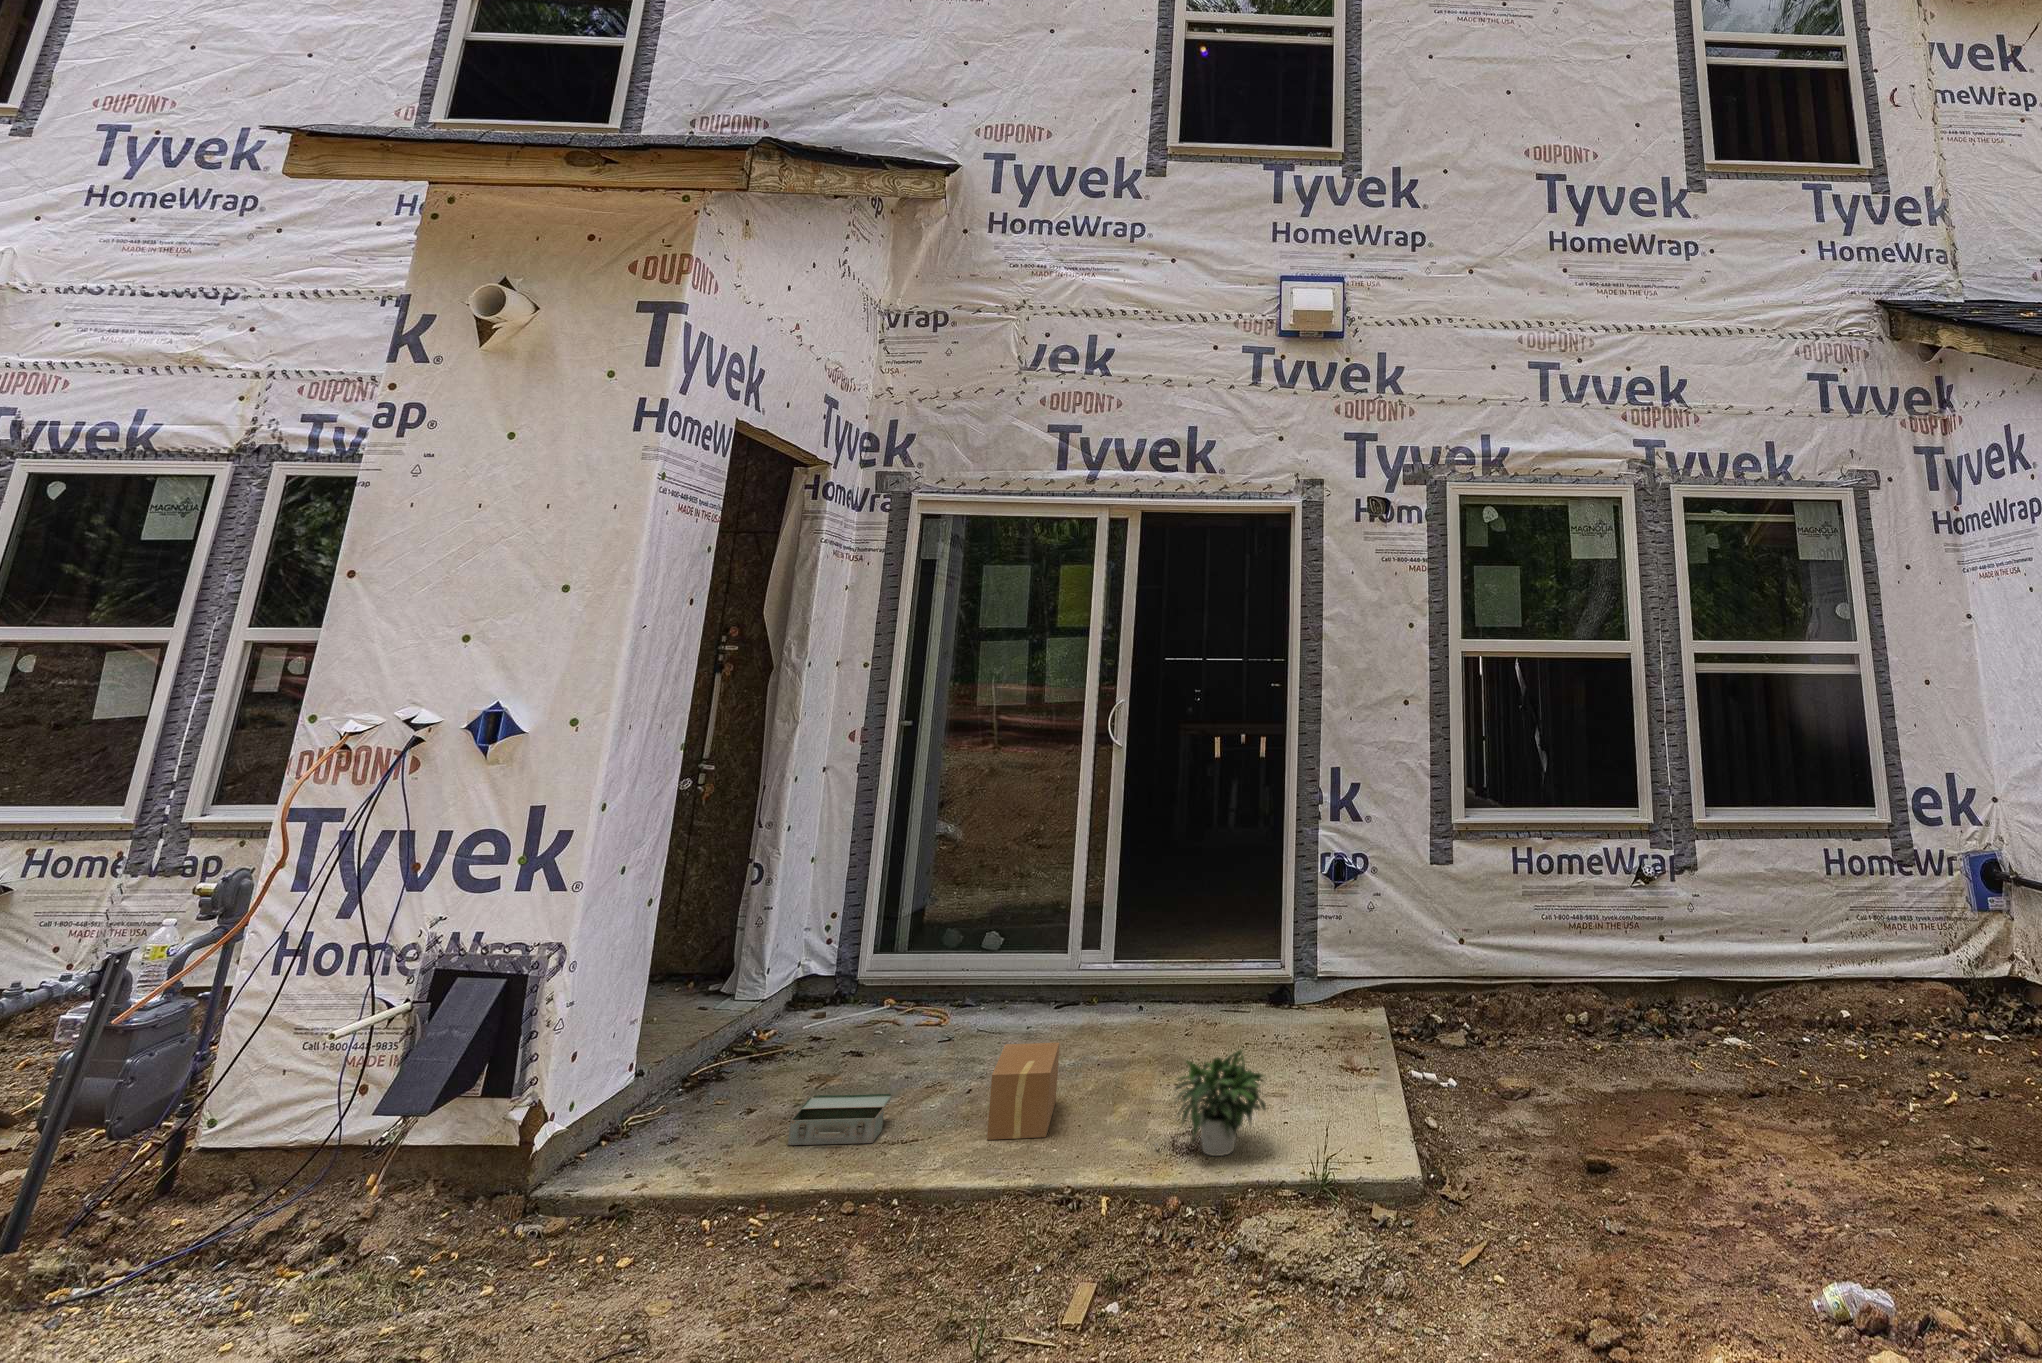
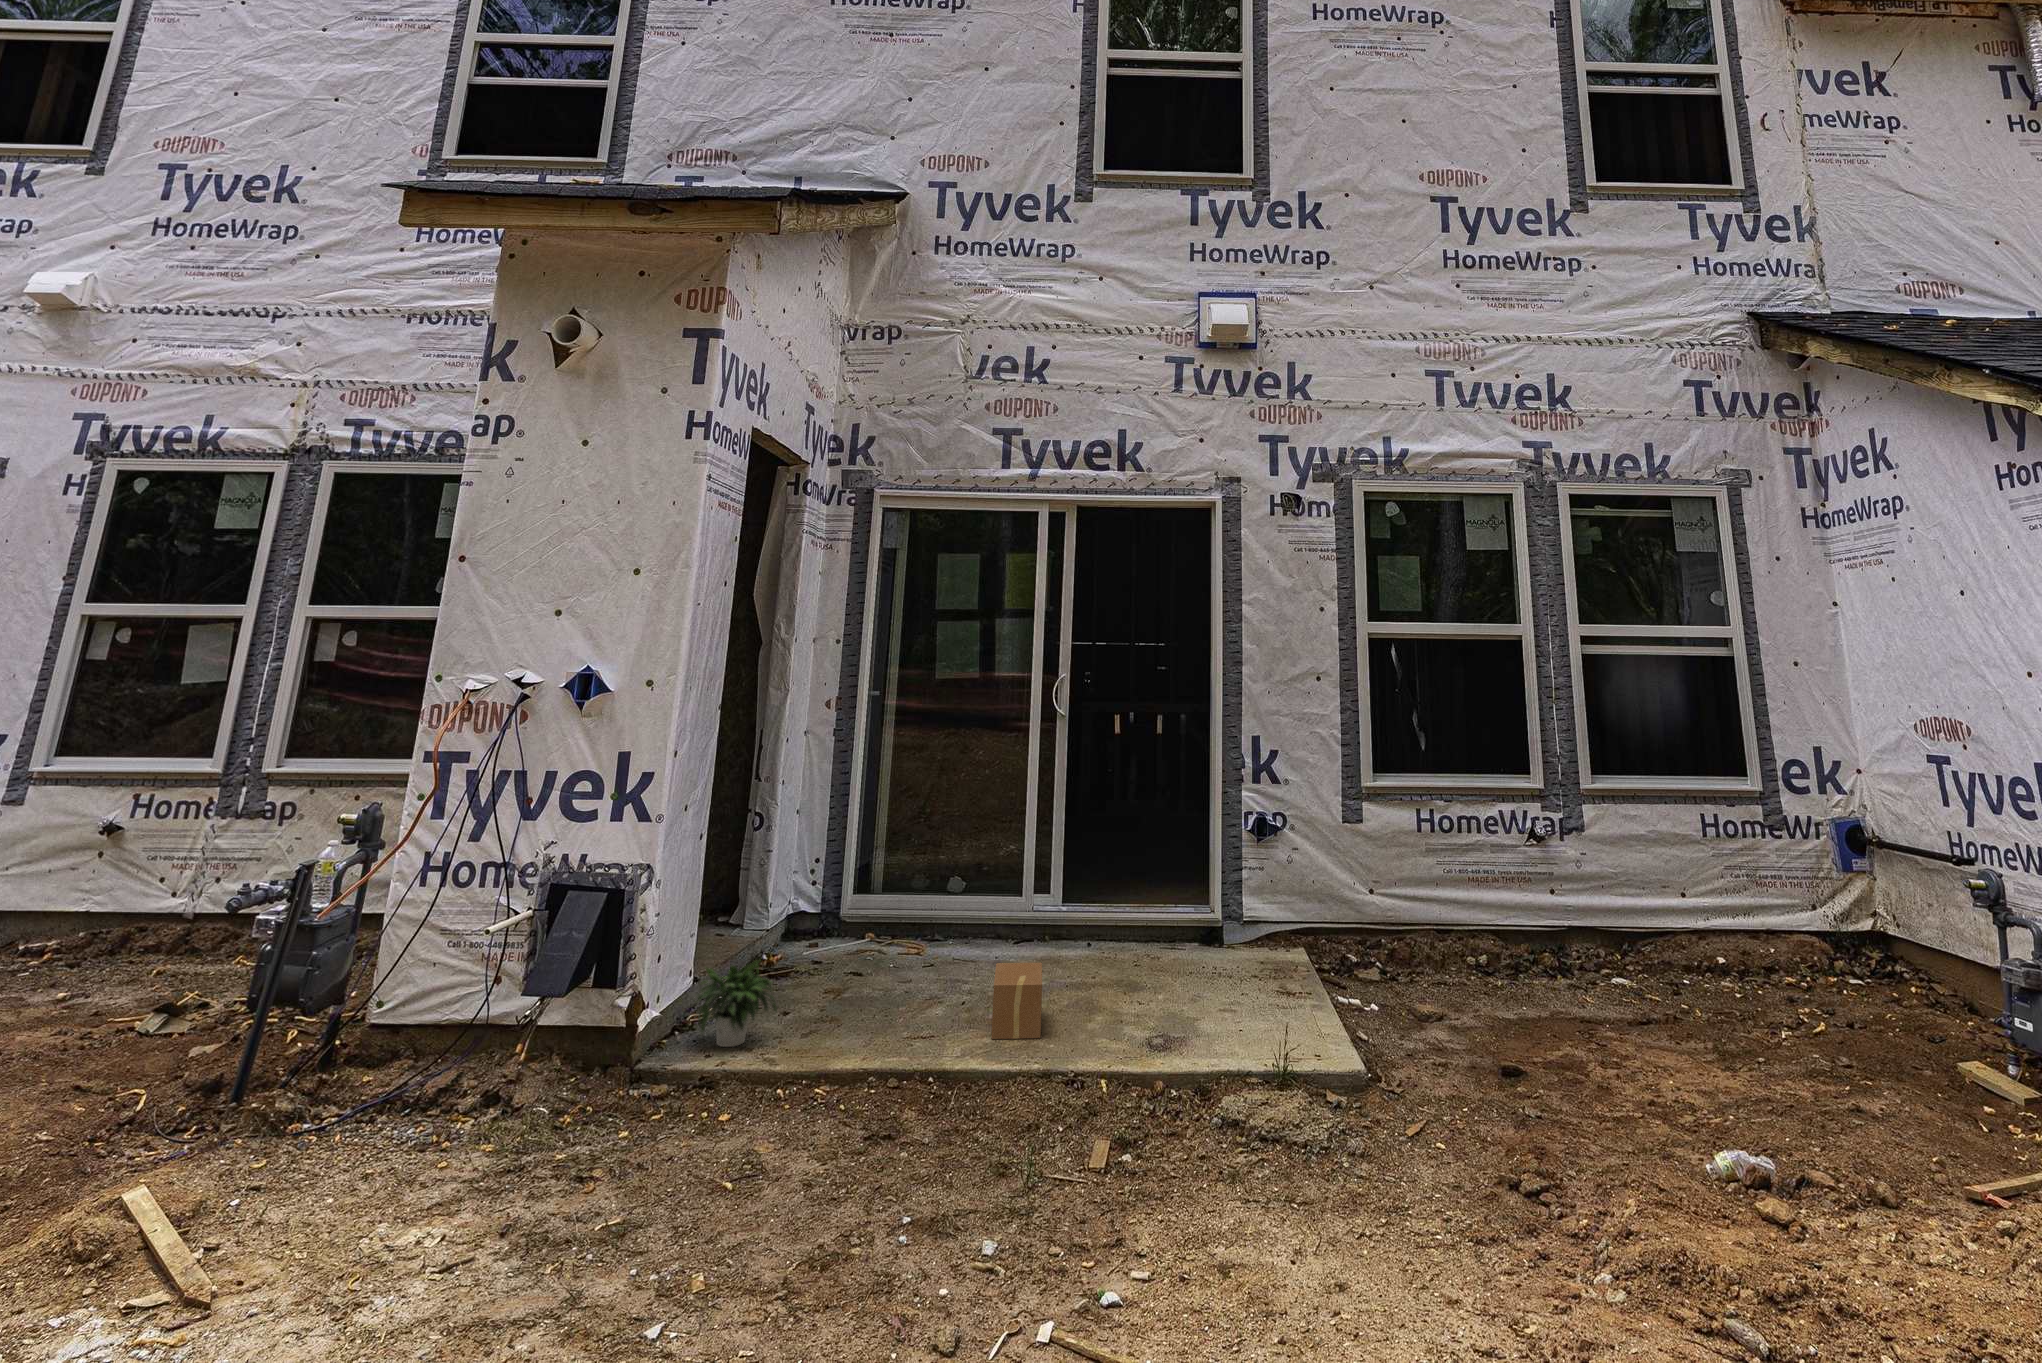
potted plant: present [1155,1049,1266,1156] -> present [677,960,777,1047]
toolbox: present [788,1094,893,1145] -> none [827,1001,906,1040]

